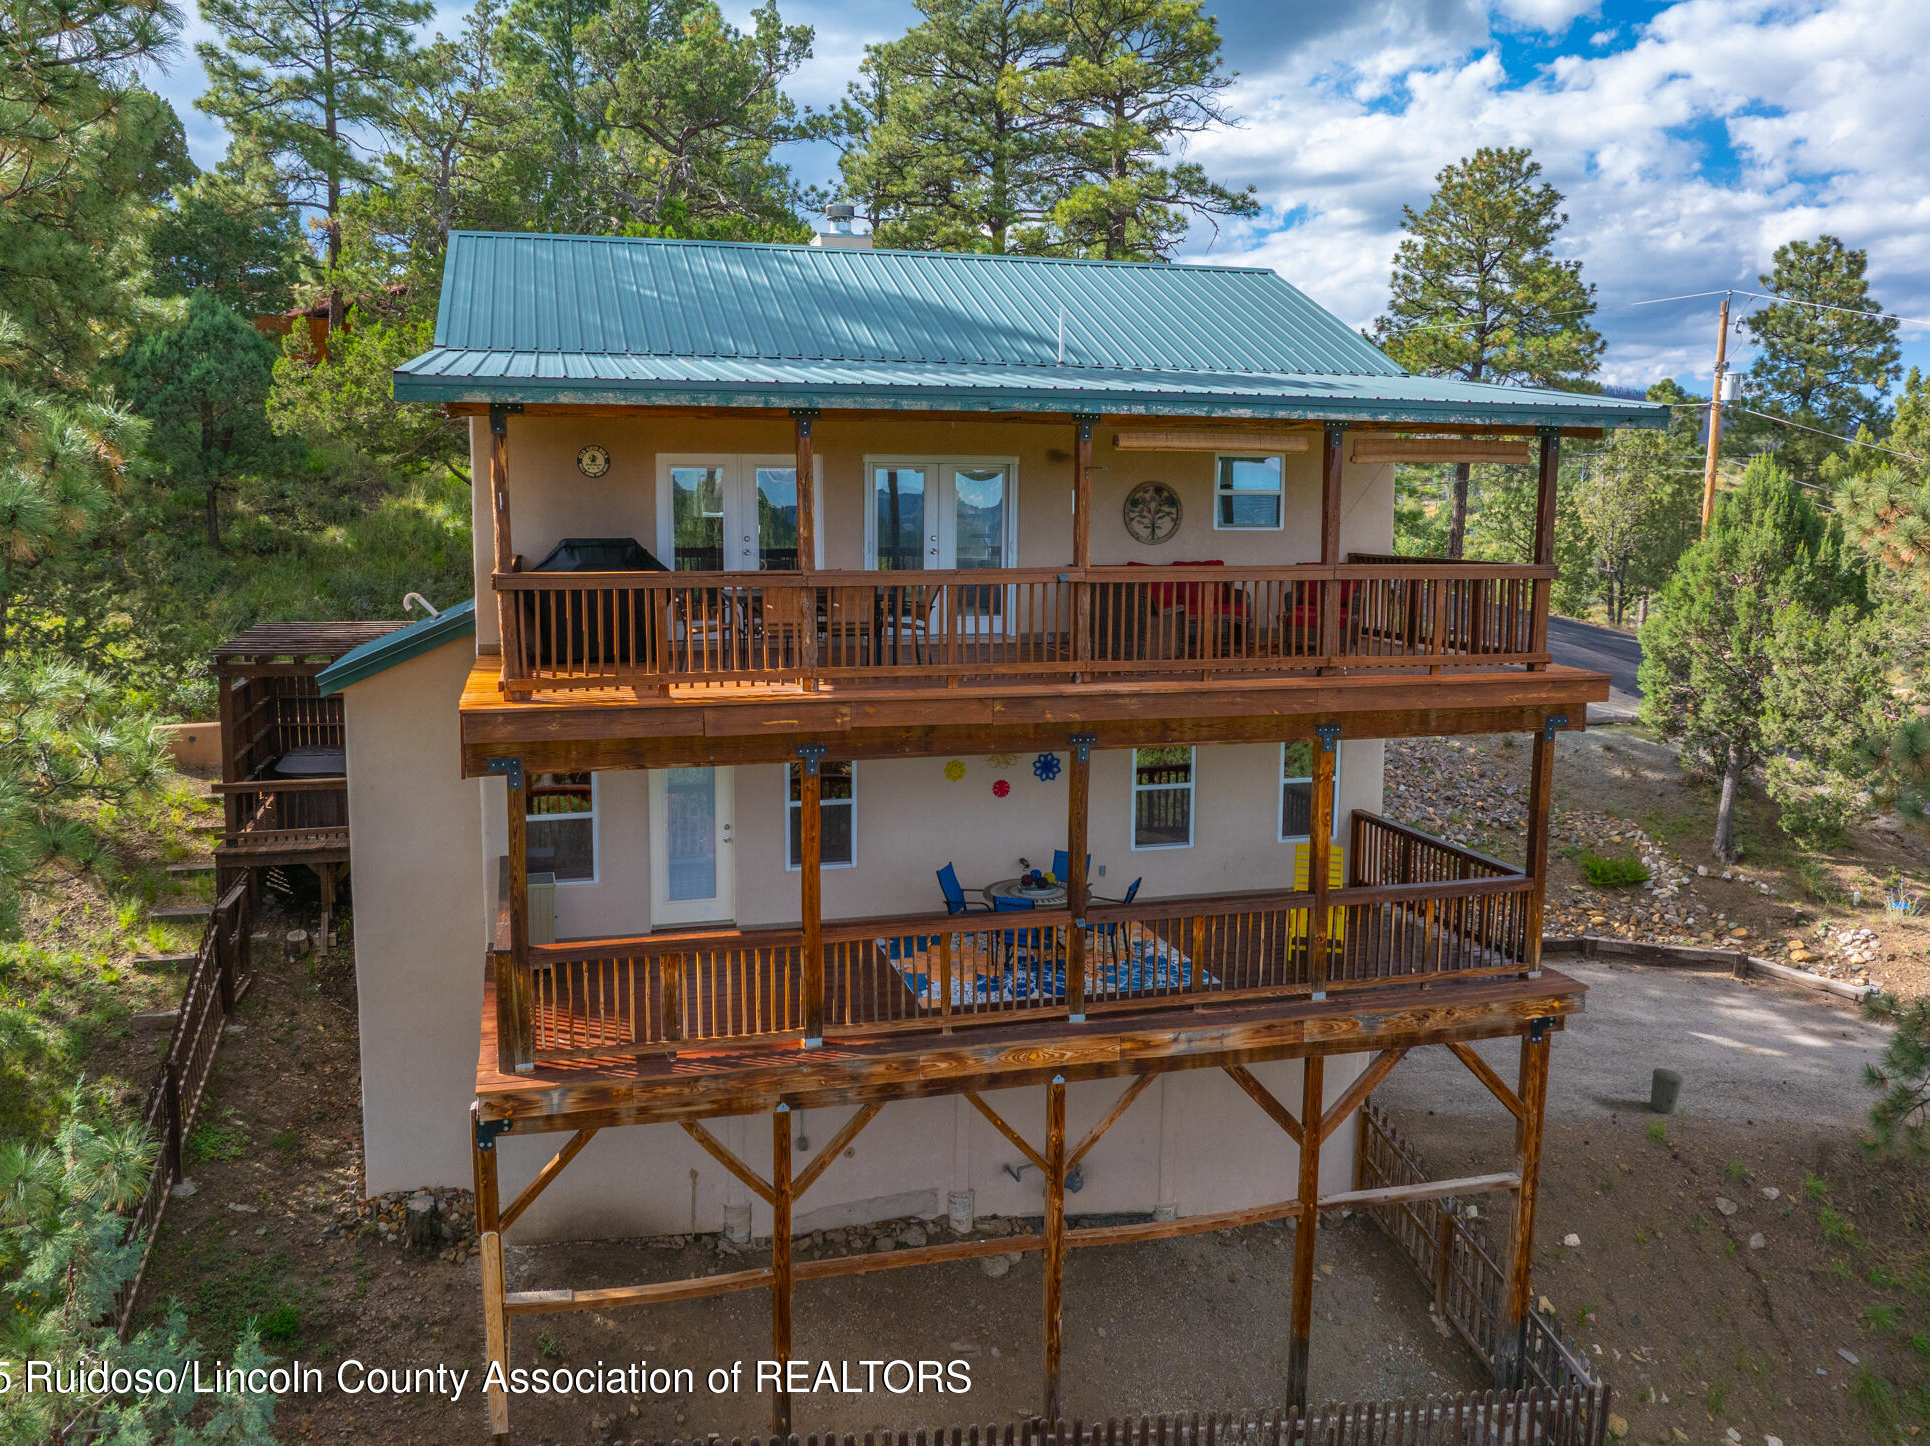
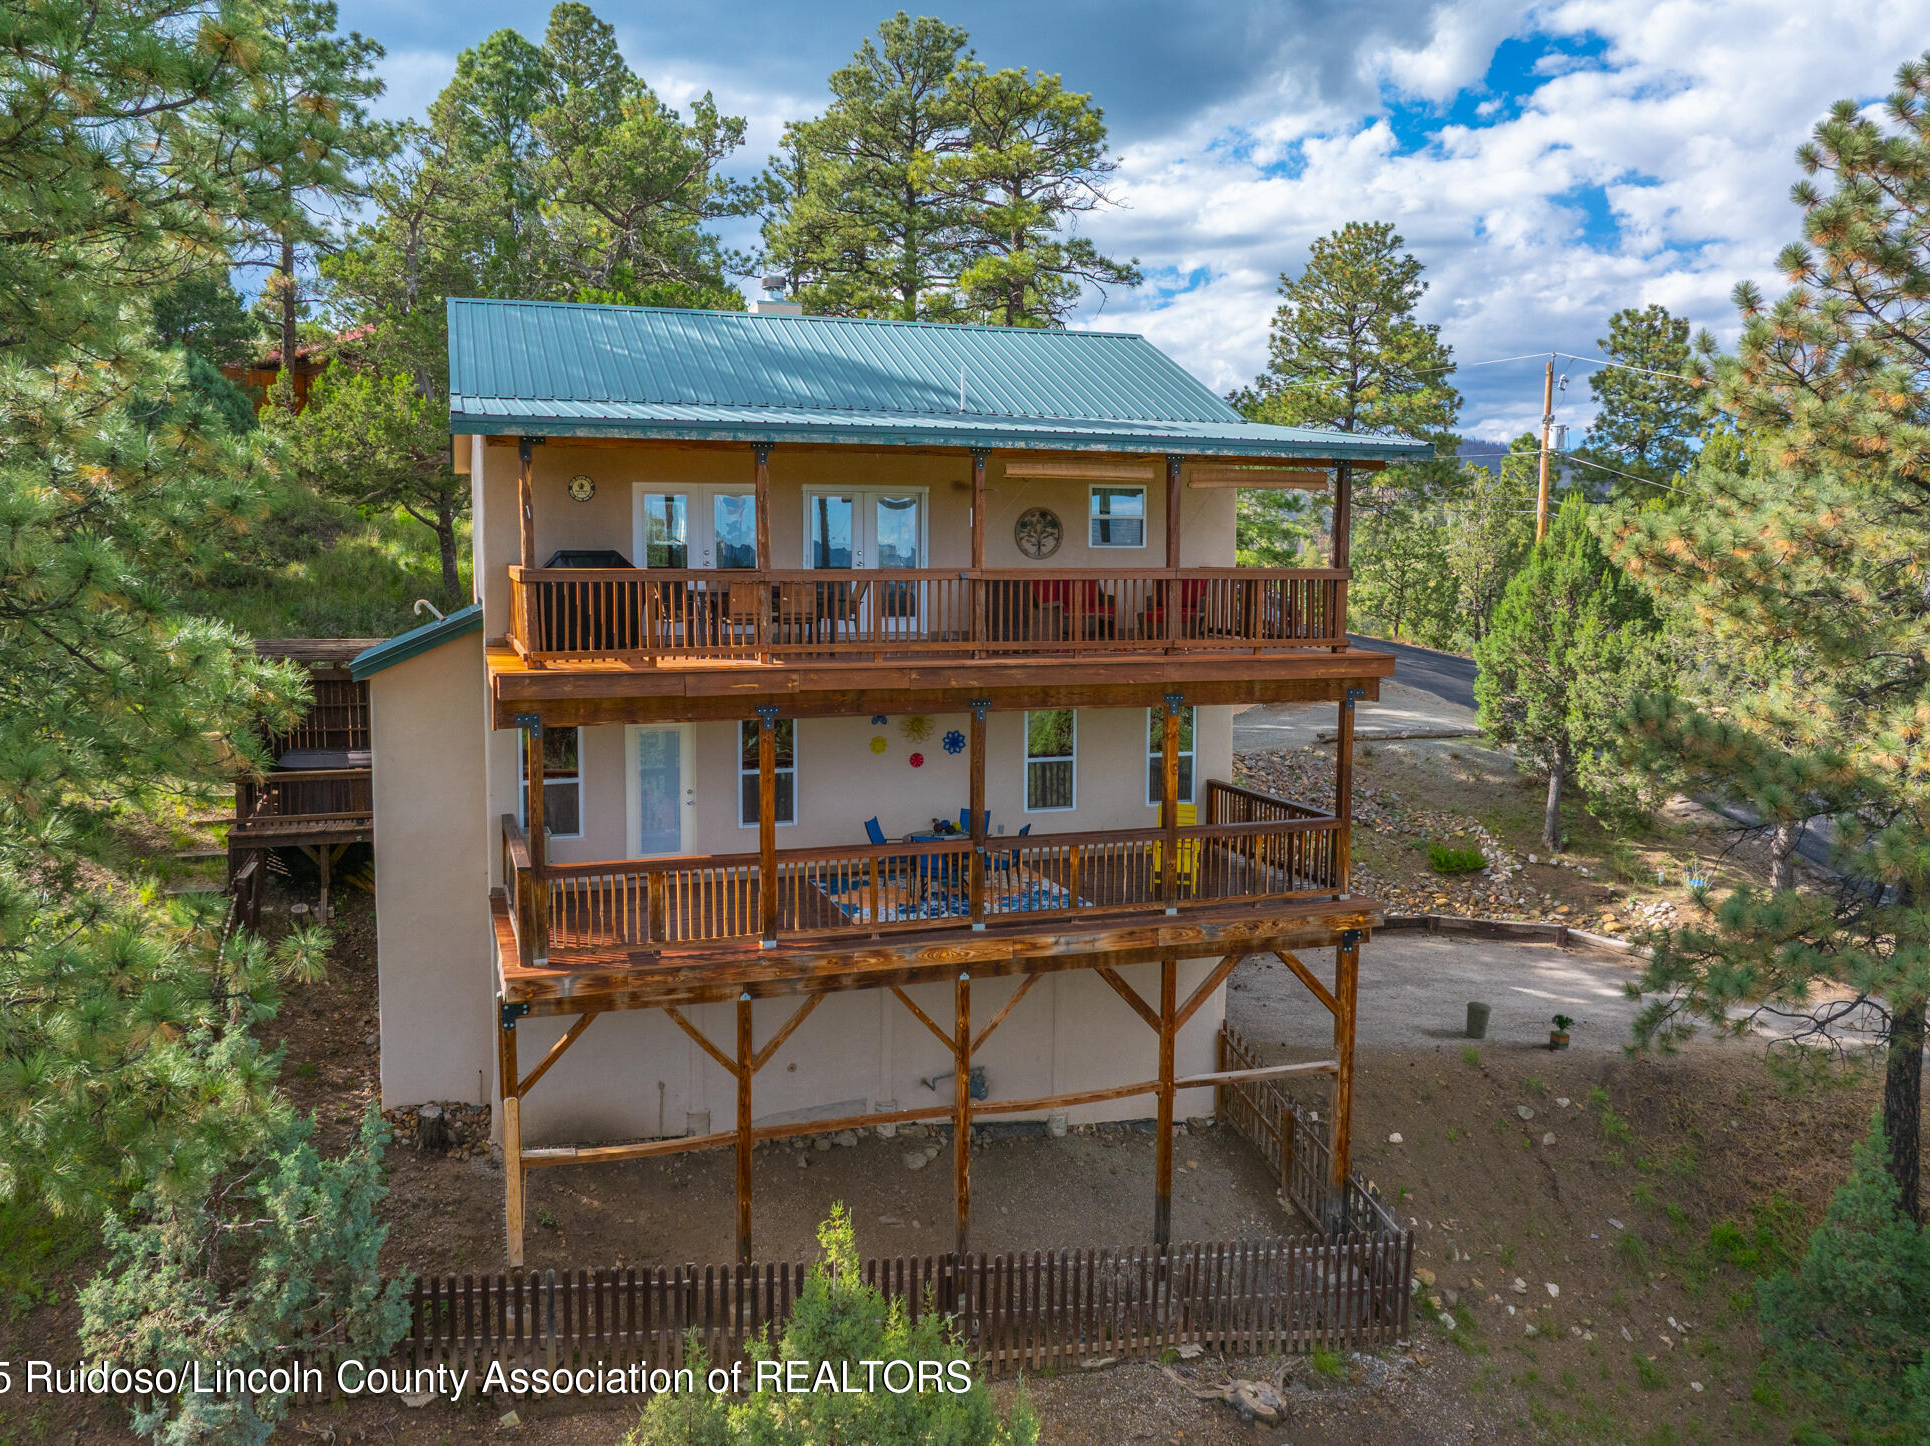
potted tree: none [1756,1089,1793,1133] -> present [1549,1014,1575,1049]

